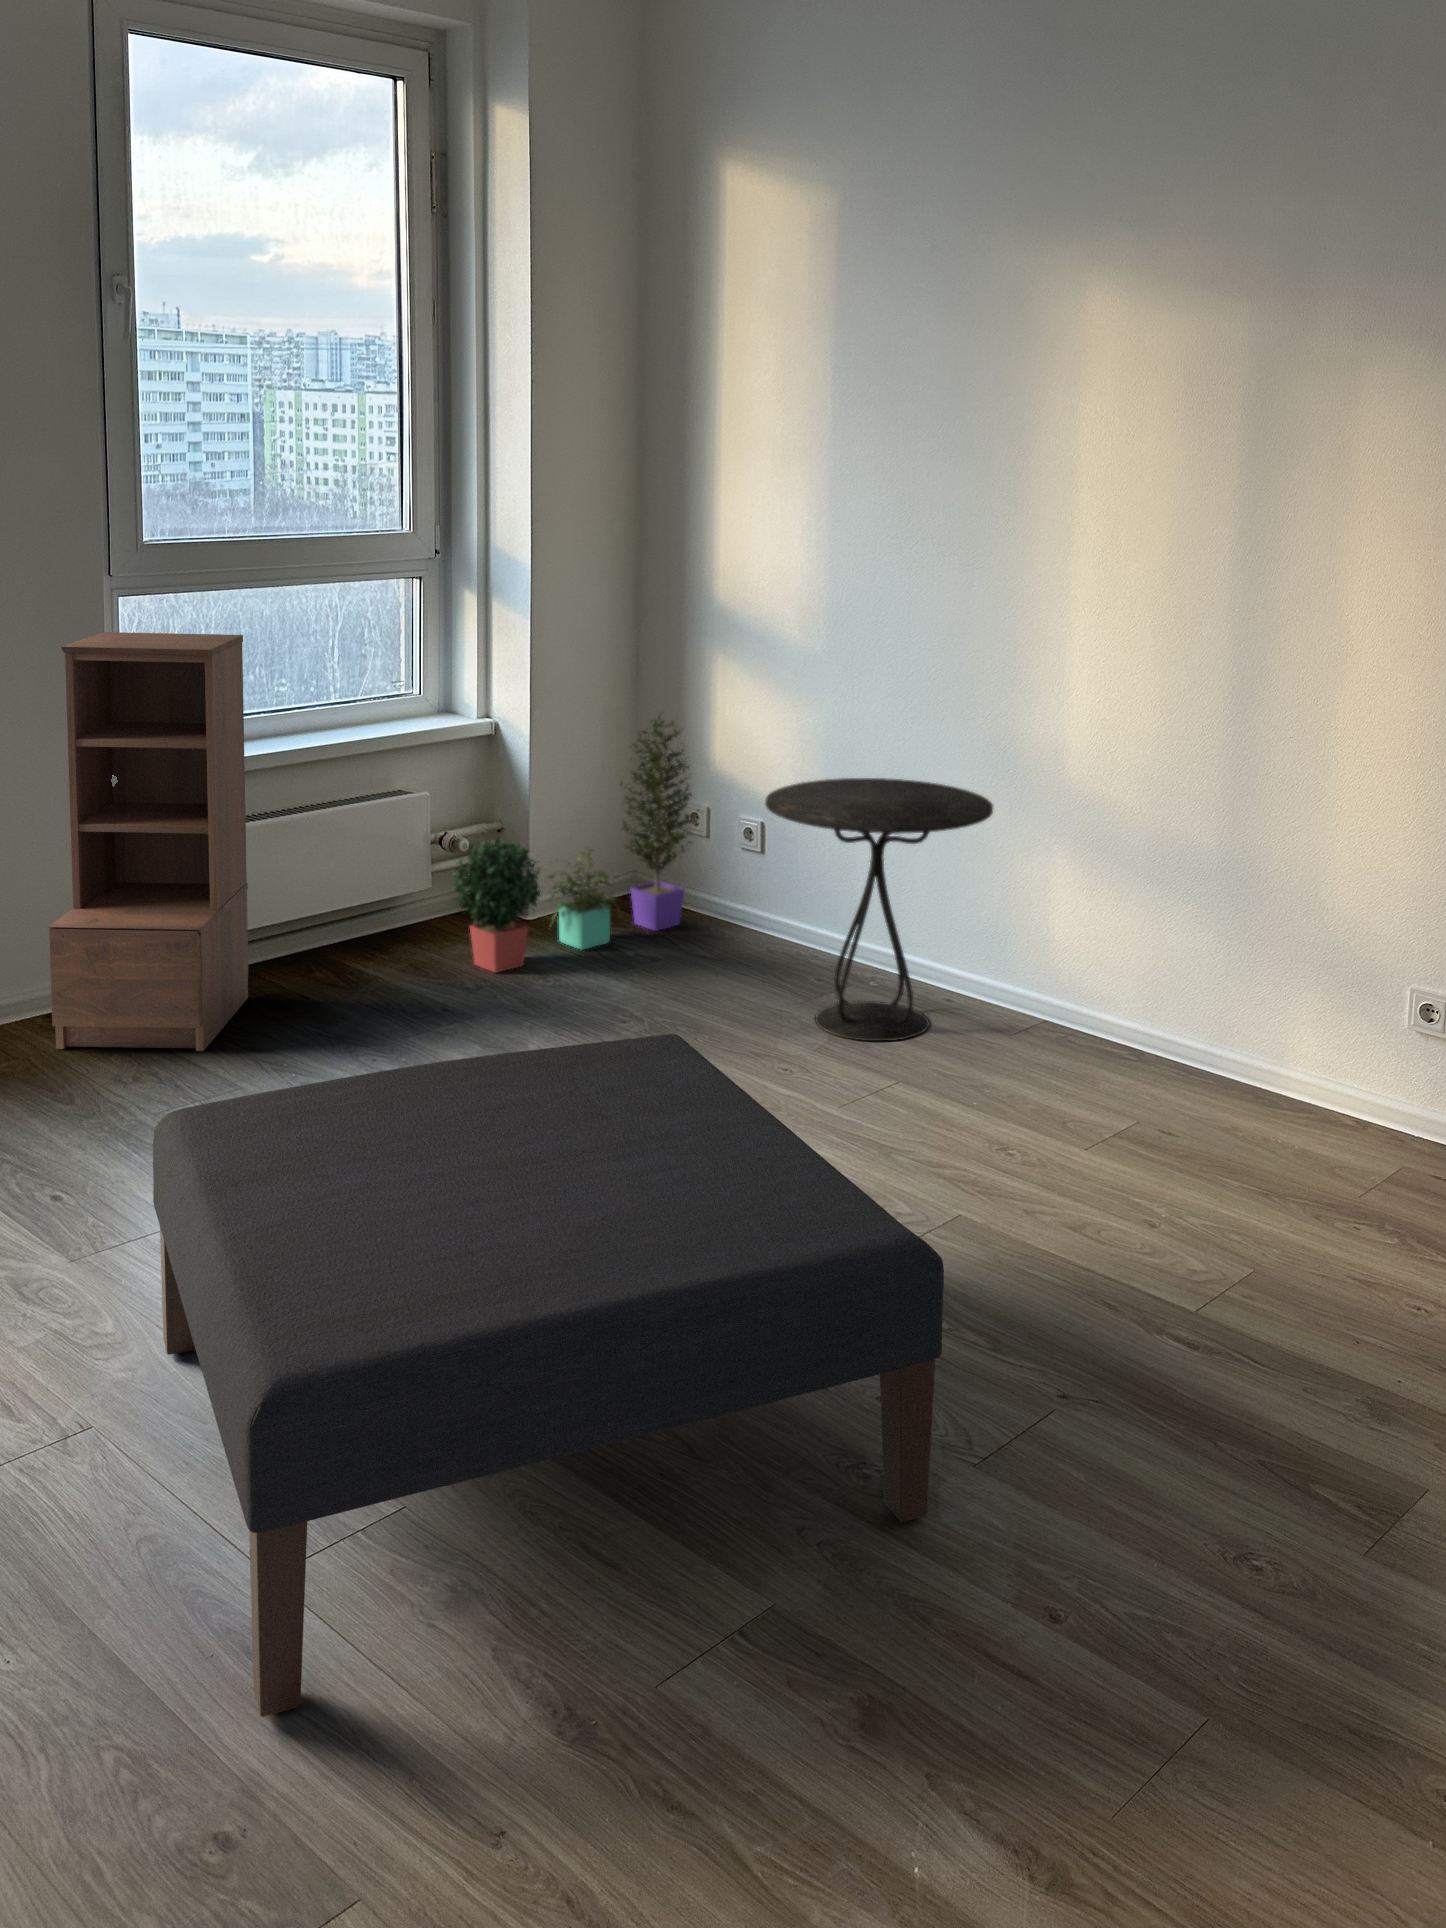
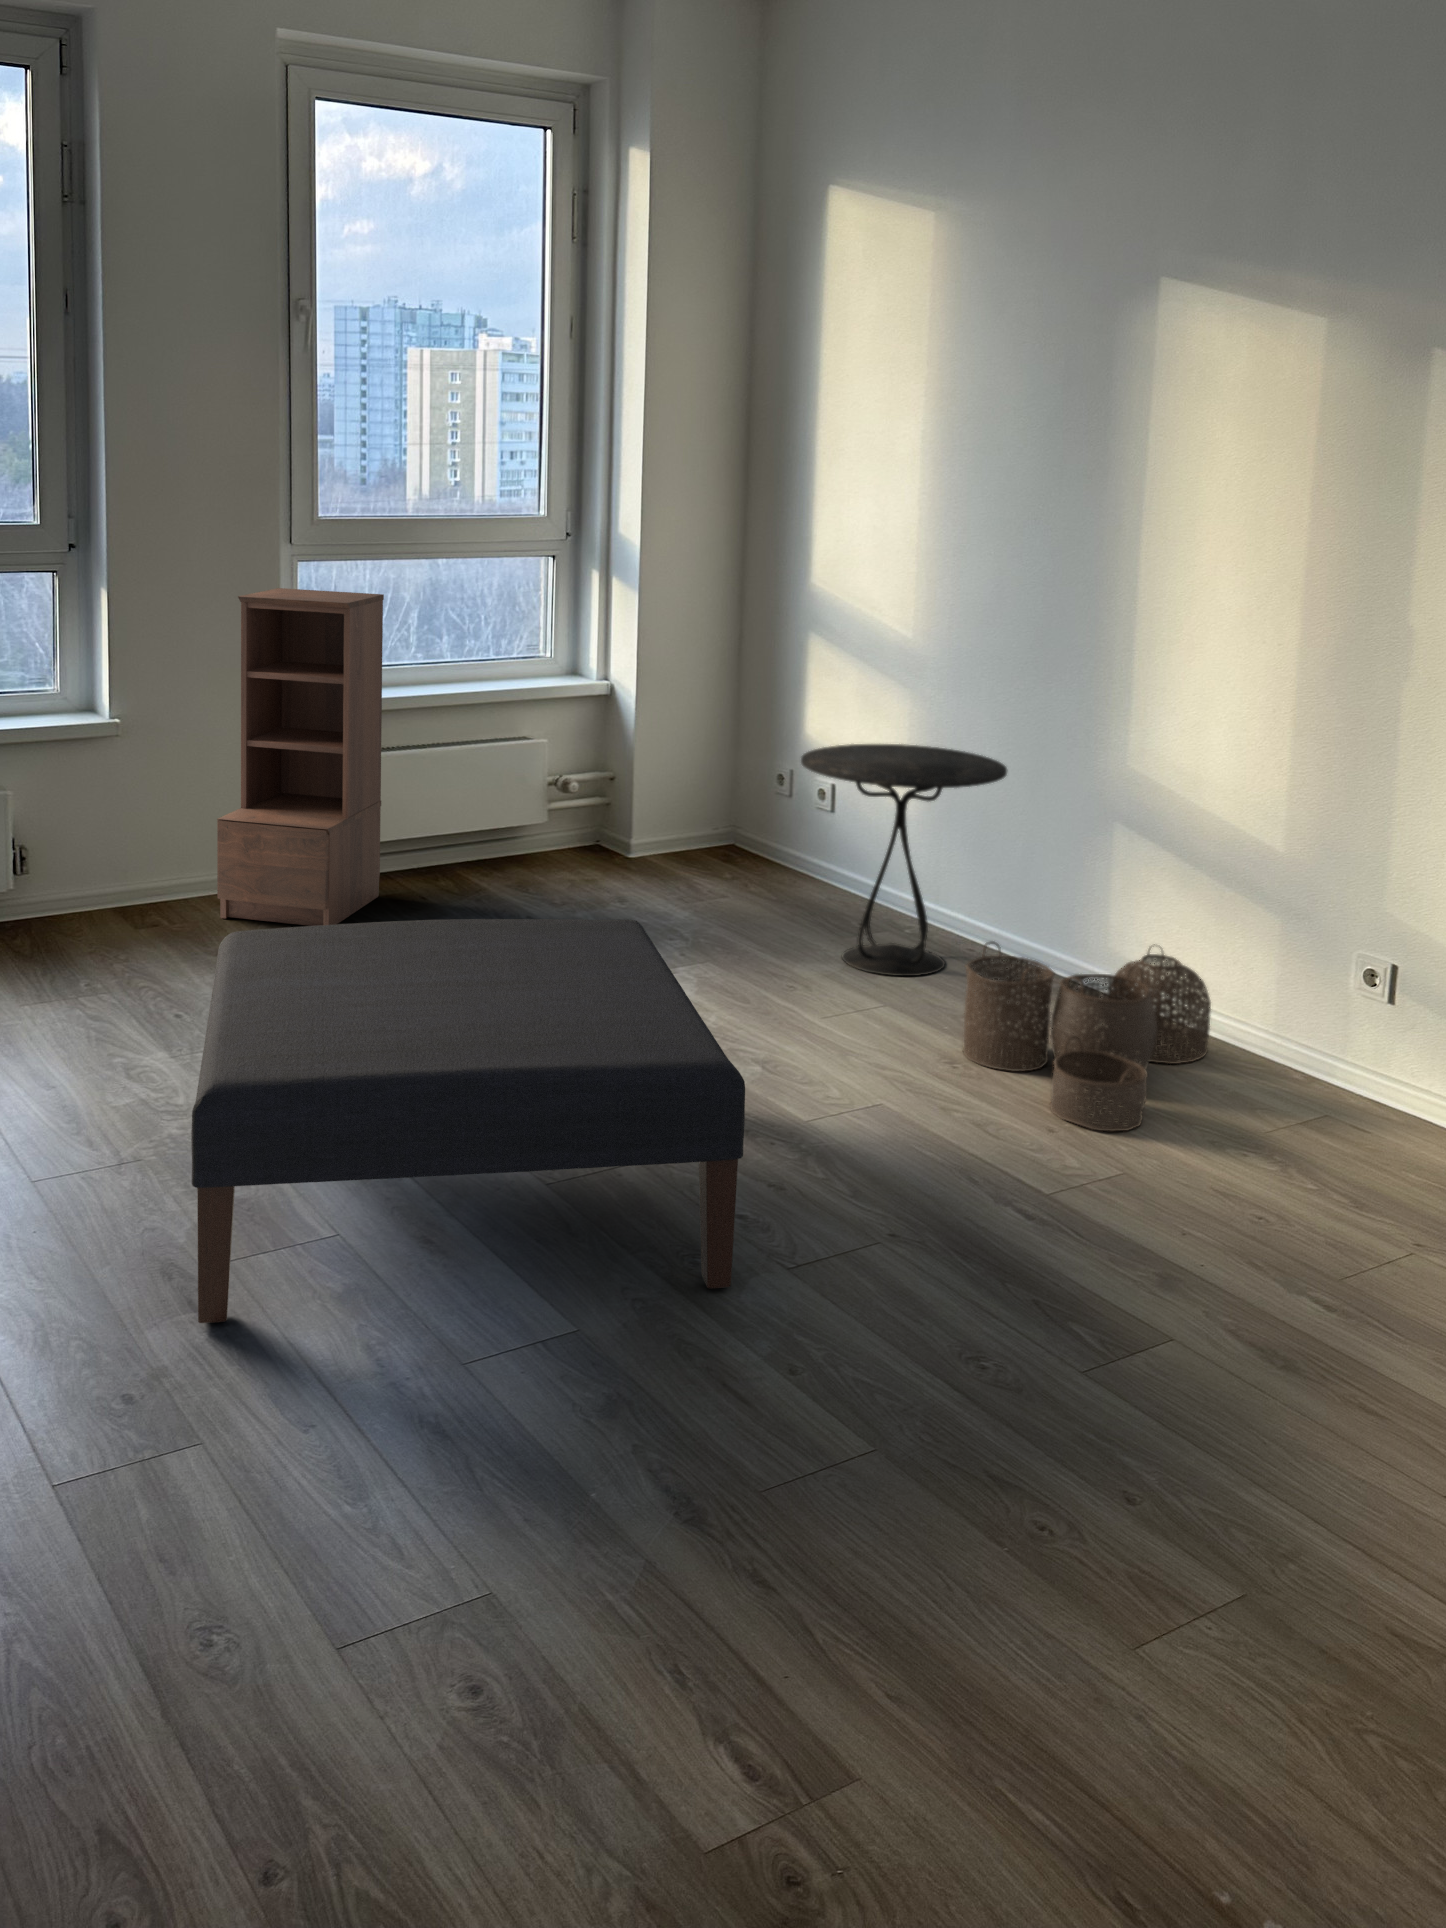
potted plant: present [452,713,699,973] -> none [551,682,786,896]
woven basket: none [1005,988,1253,1217] -> present [963,942,1211,1131]

